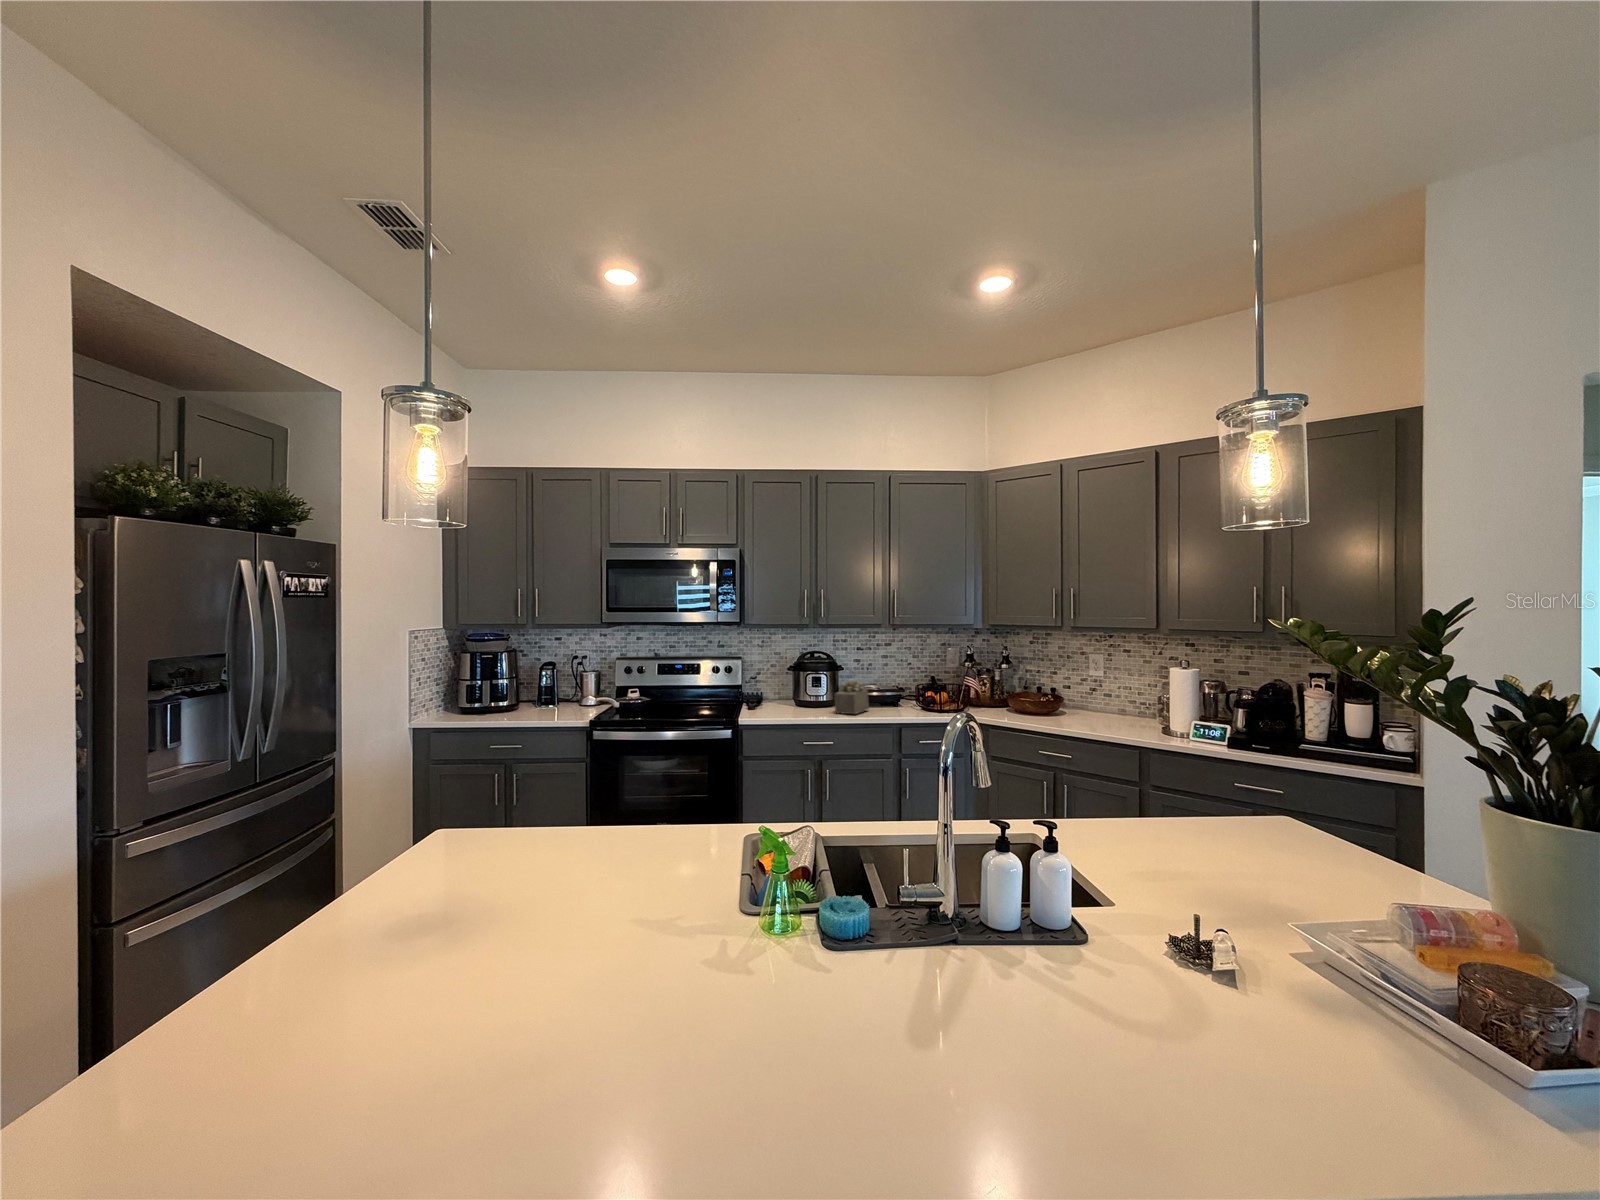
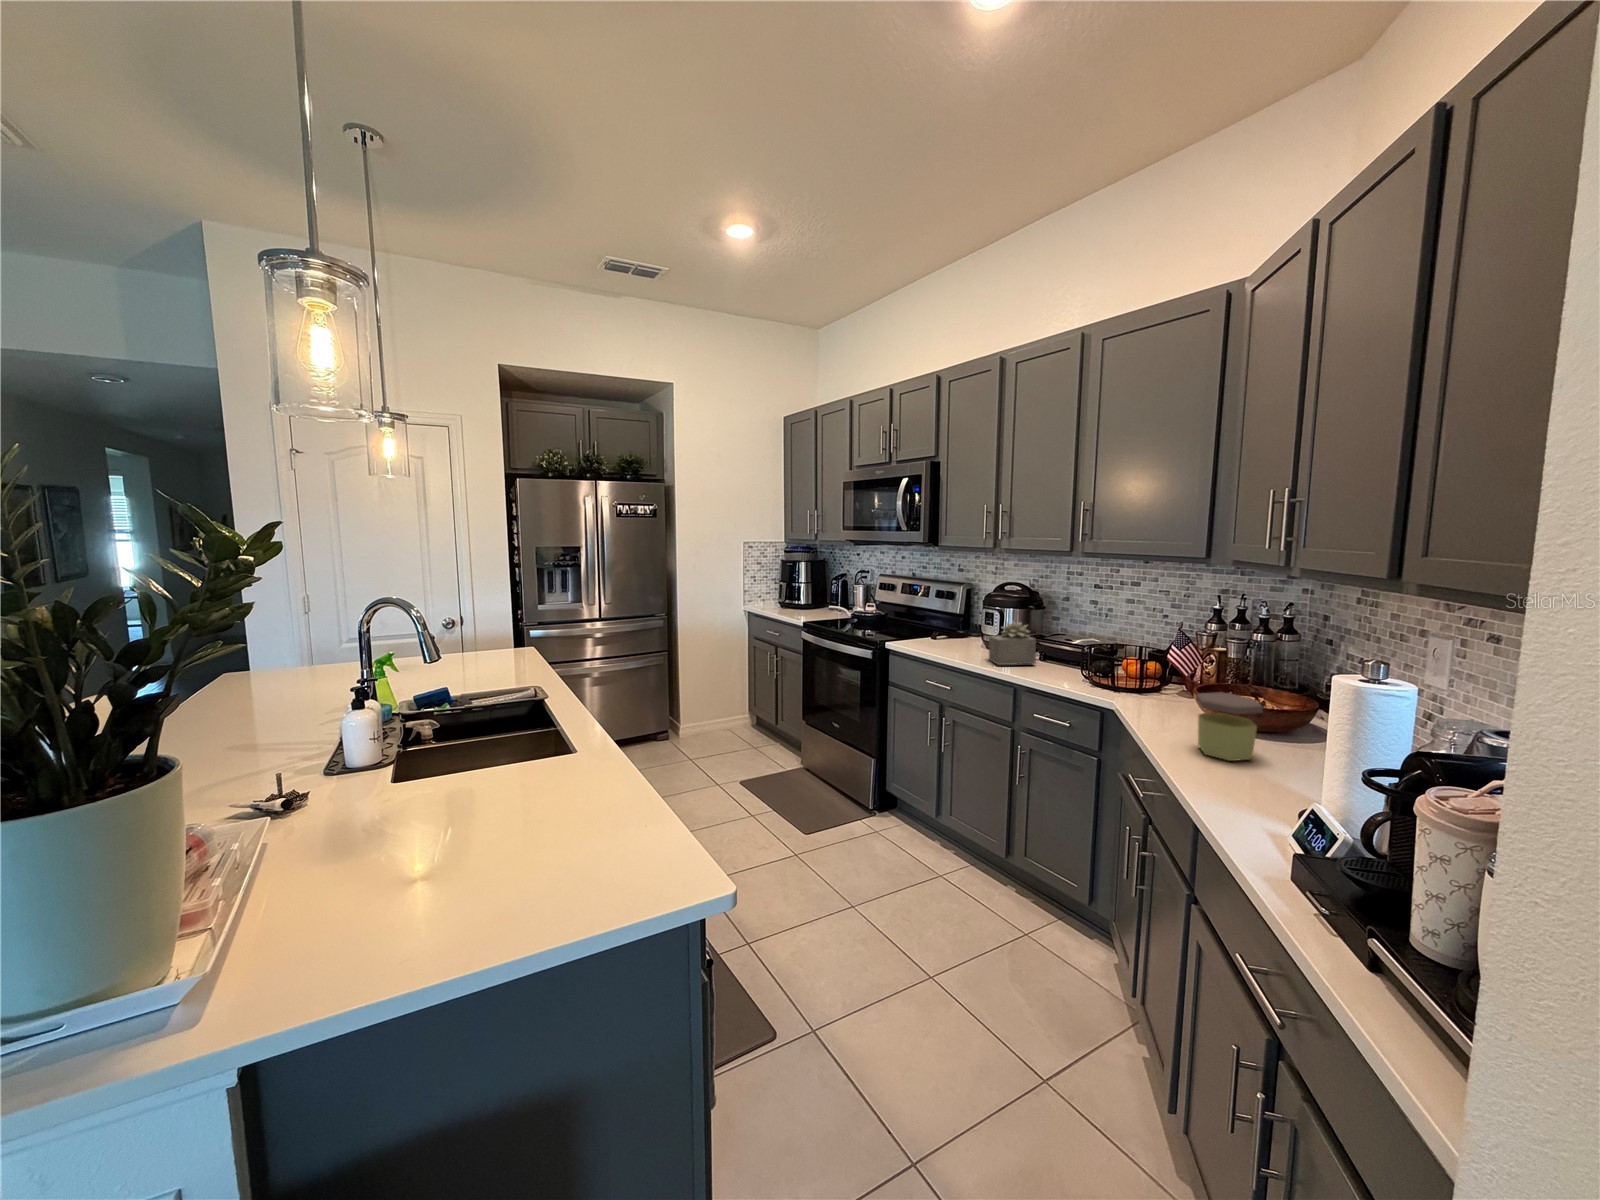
jar: none [1046,694,1077,729] -> present [1196,692,1263,761]

